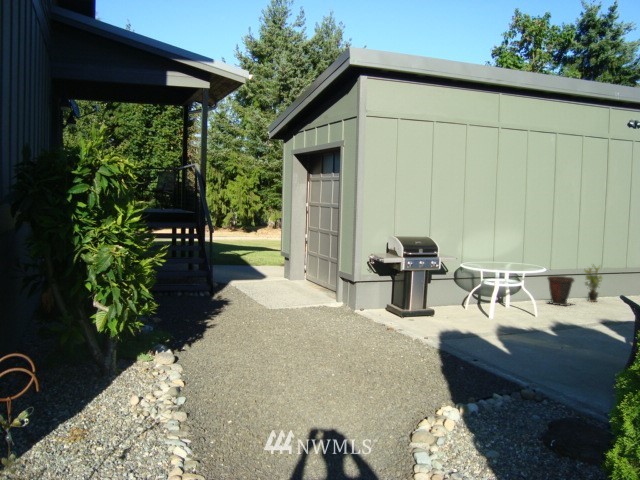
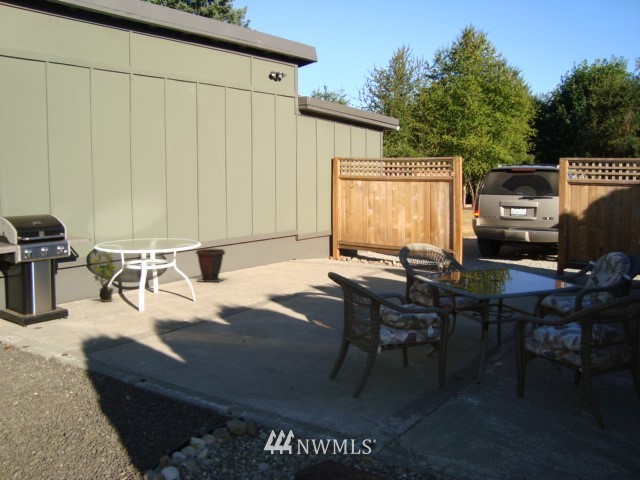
potted plant: present [585,264,602,302] -> present [91,251,117,302]

